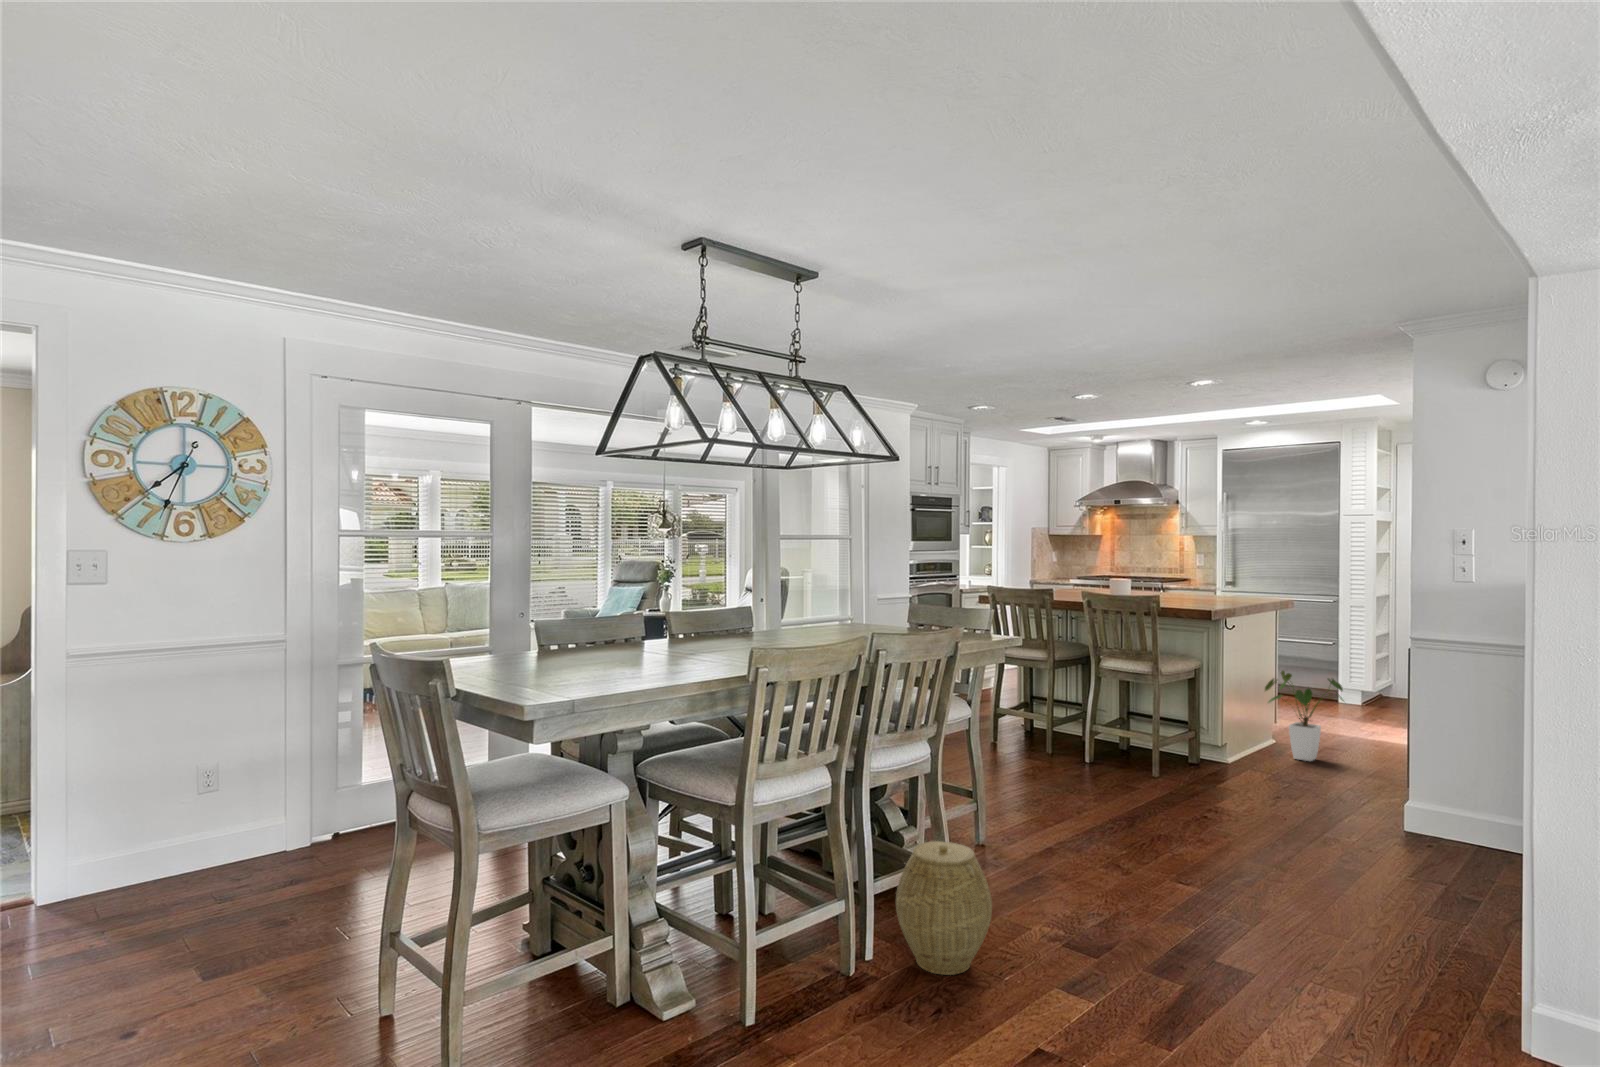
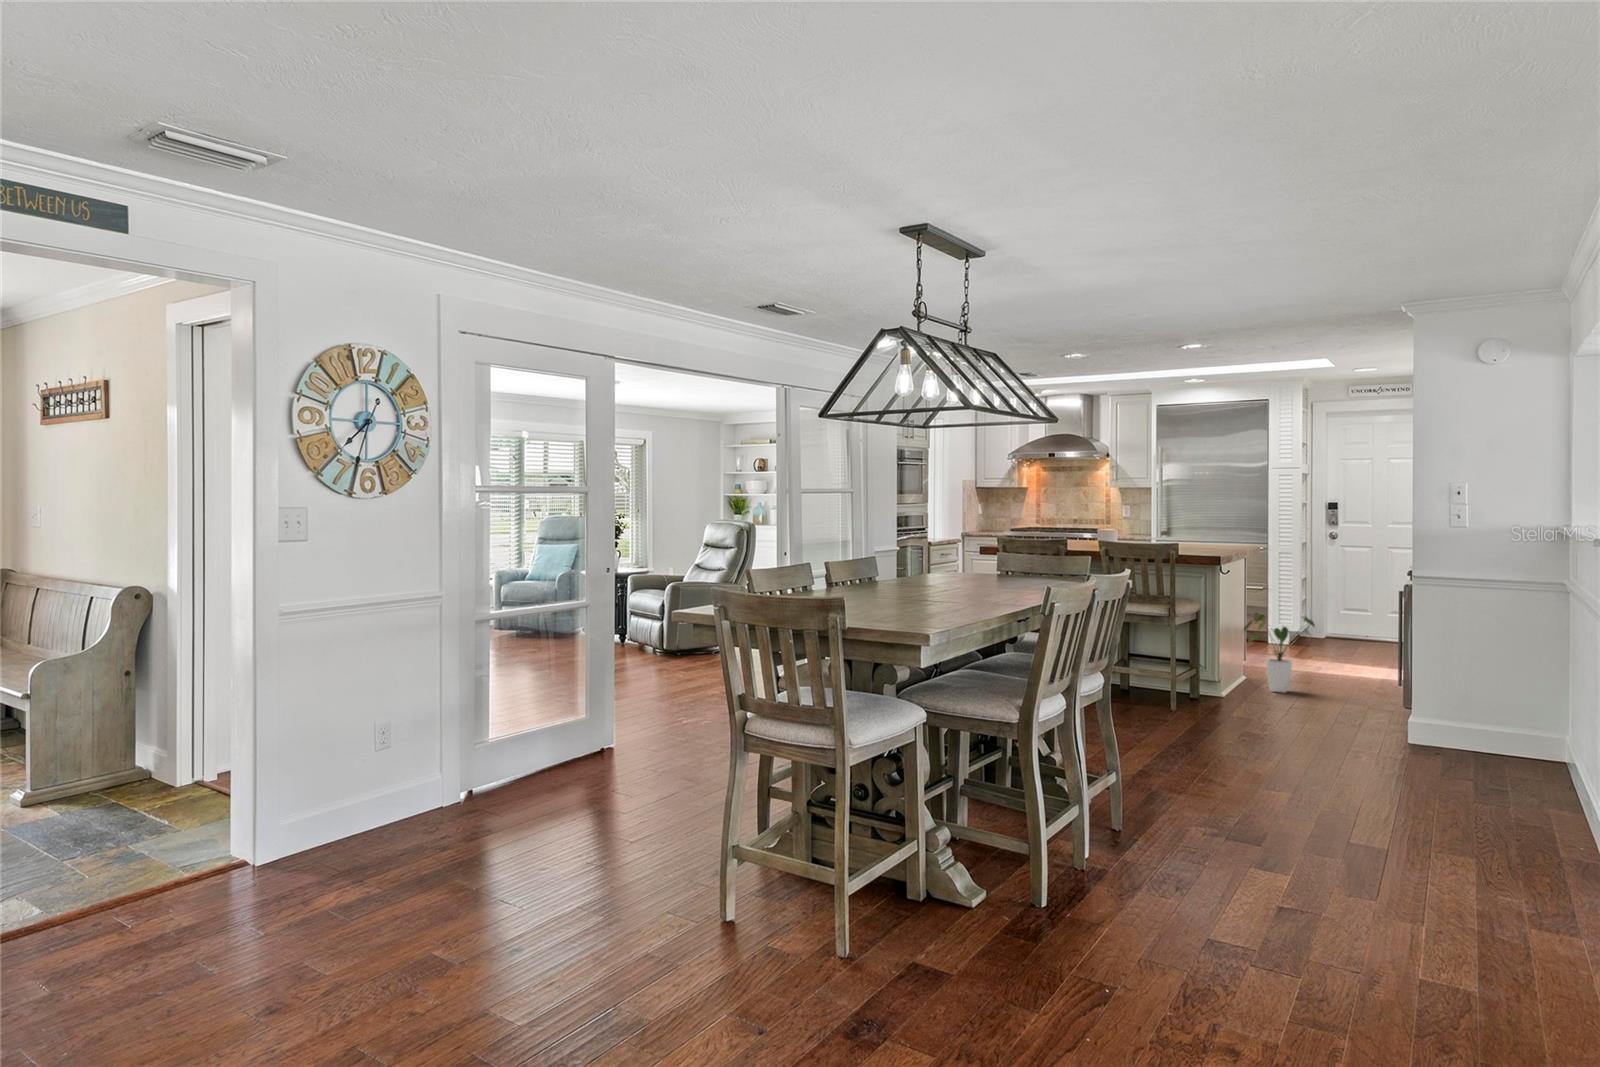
woven basket: present [896,841,992,975] -> none [1110,743,1192,845]

